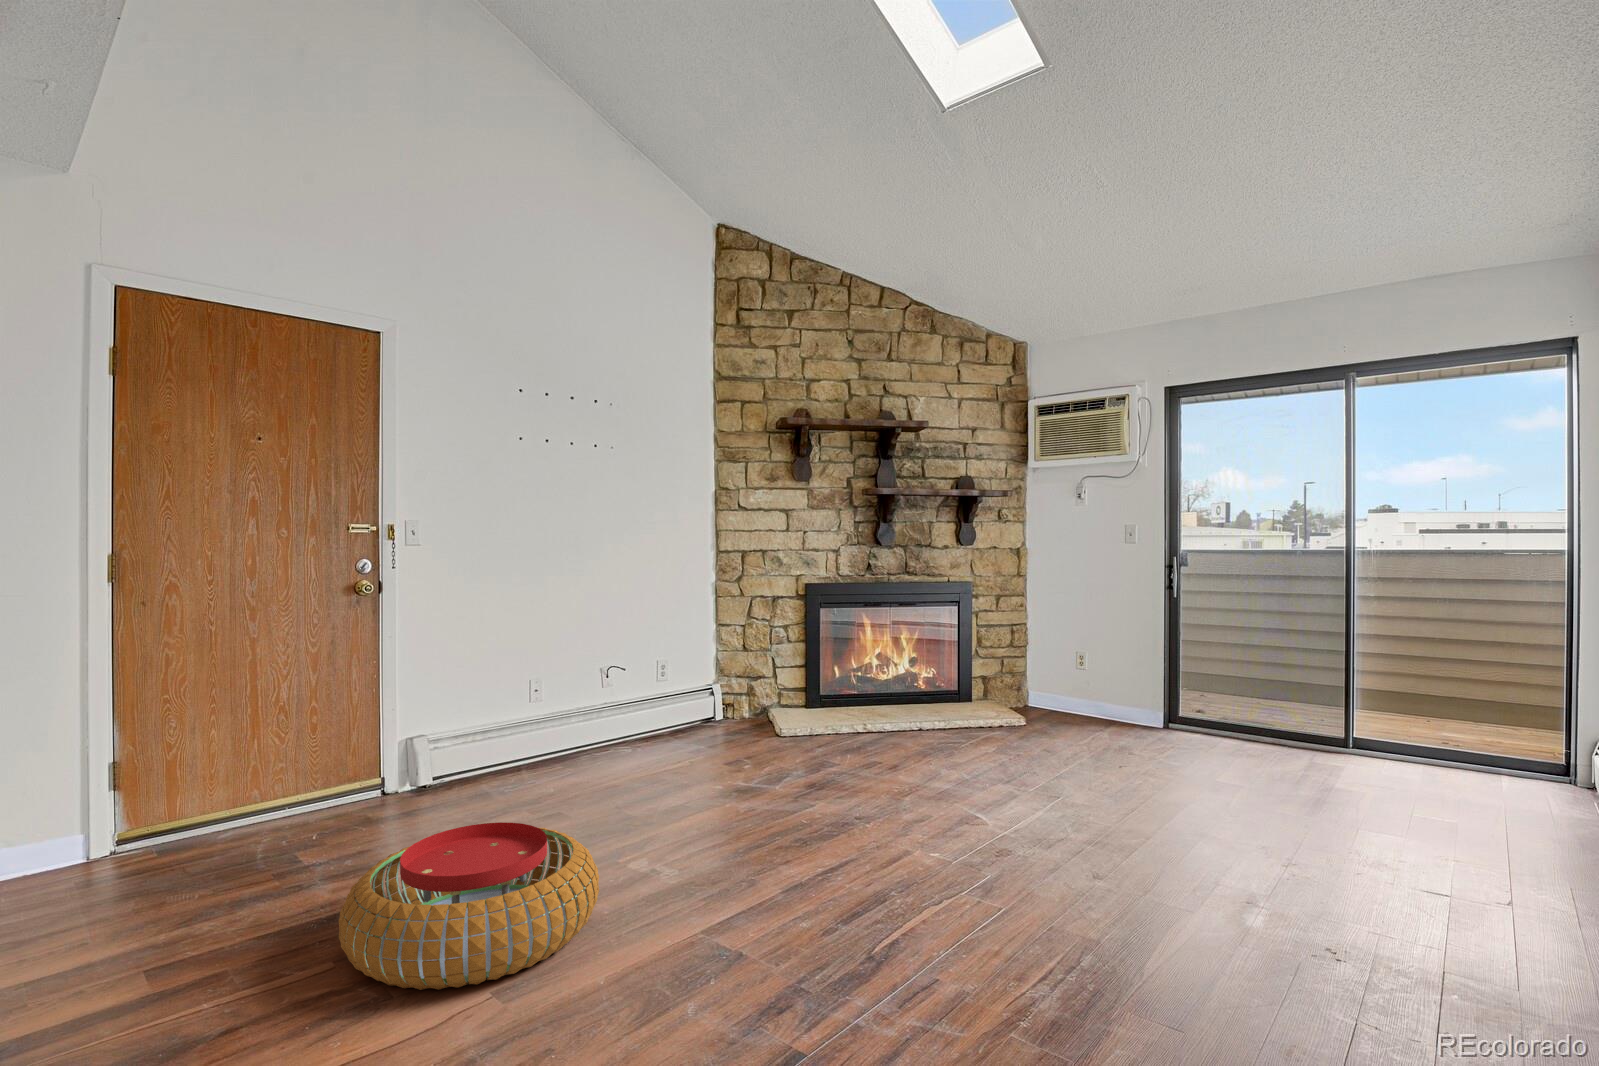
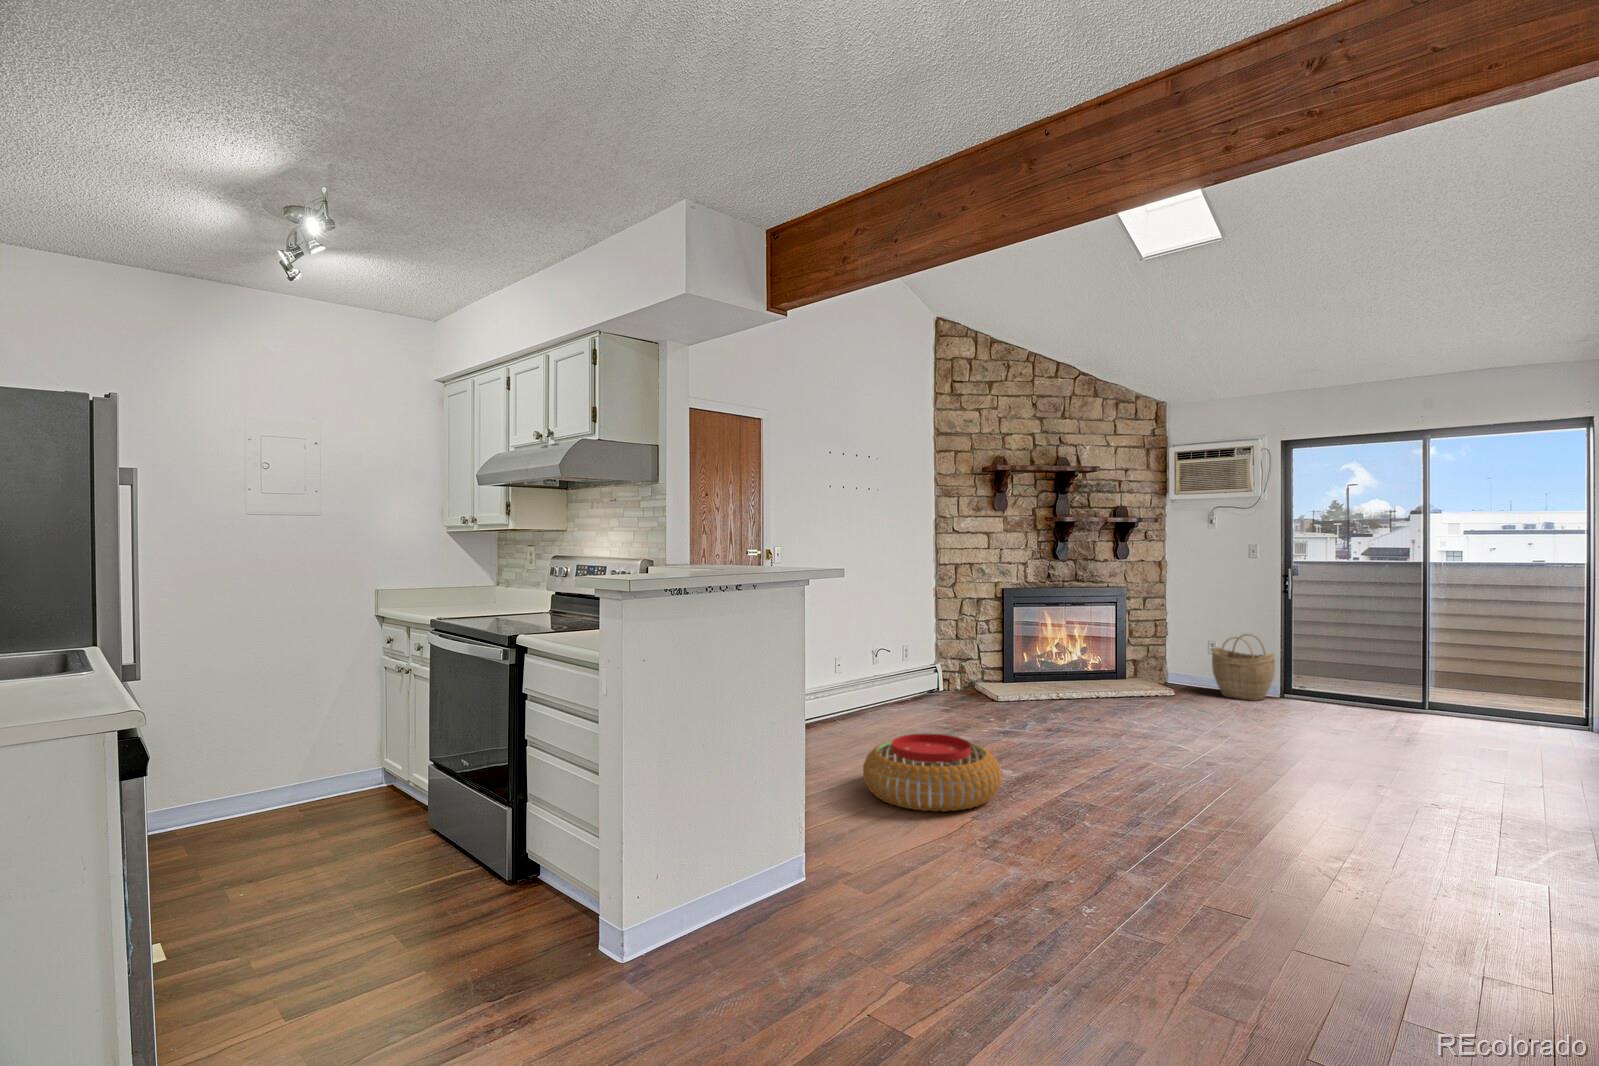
woven basket: none [1074,642,1153,733] -> present [1212,634,1275,701]

